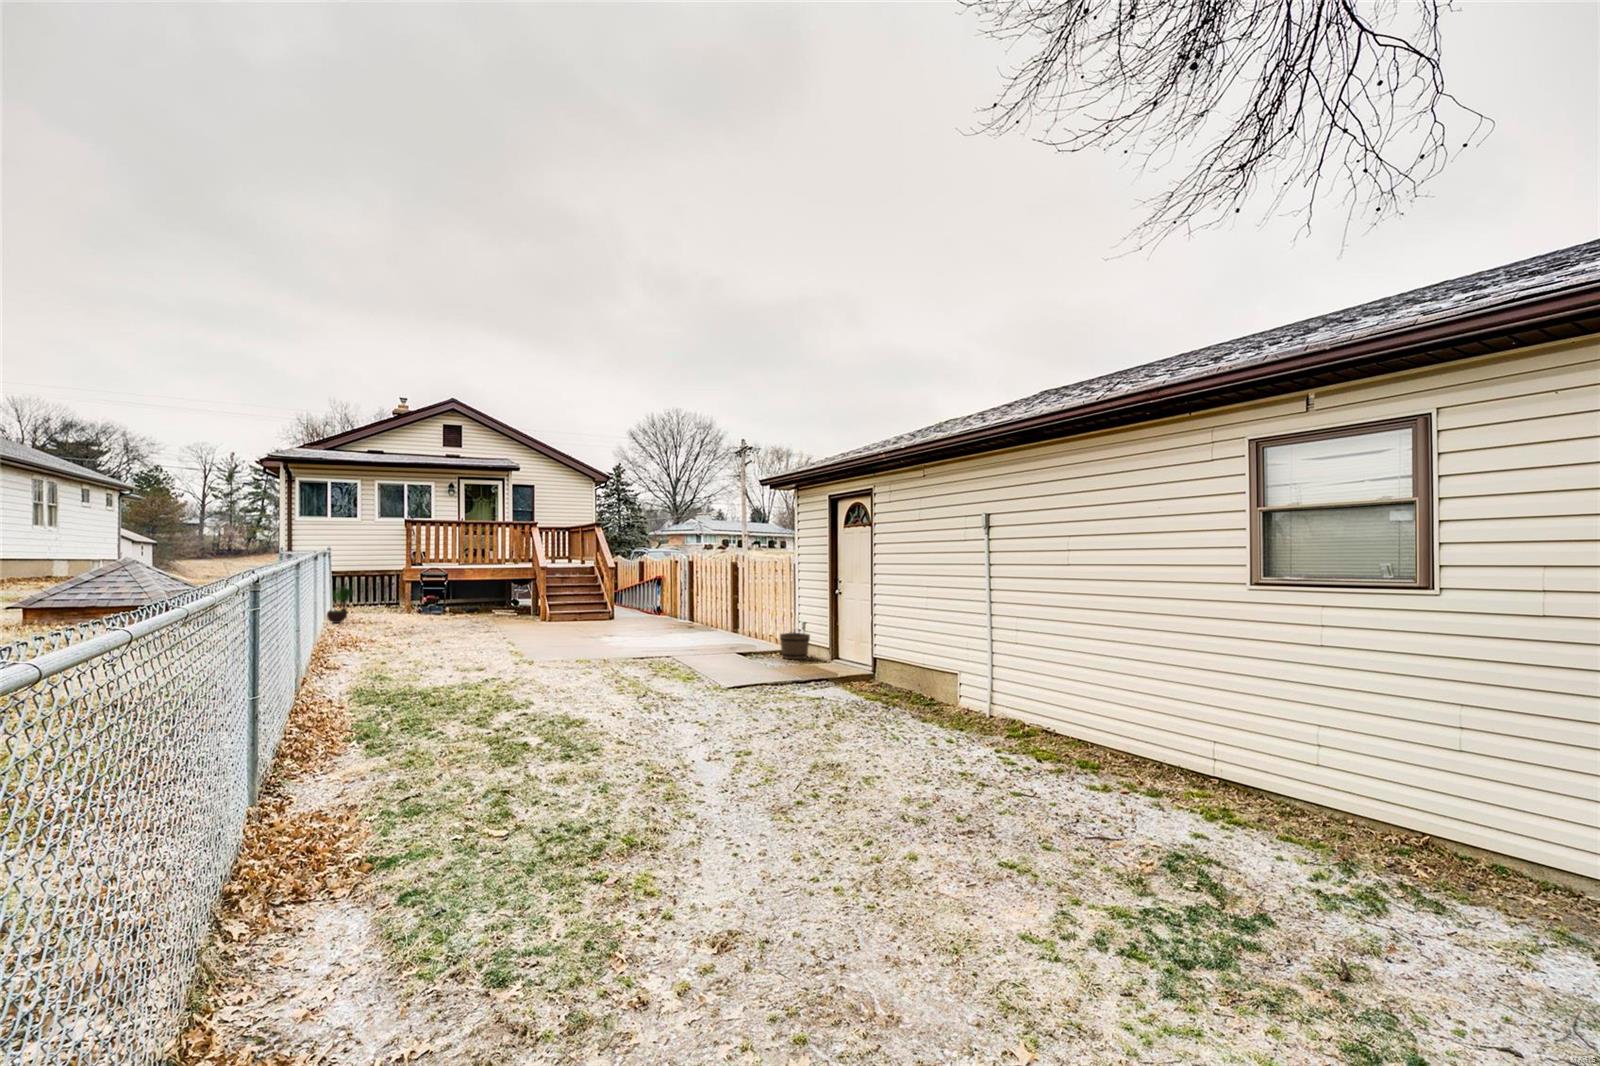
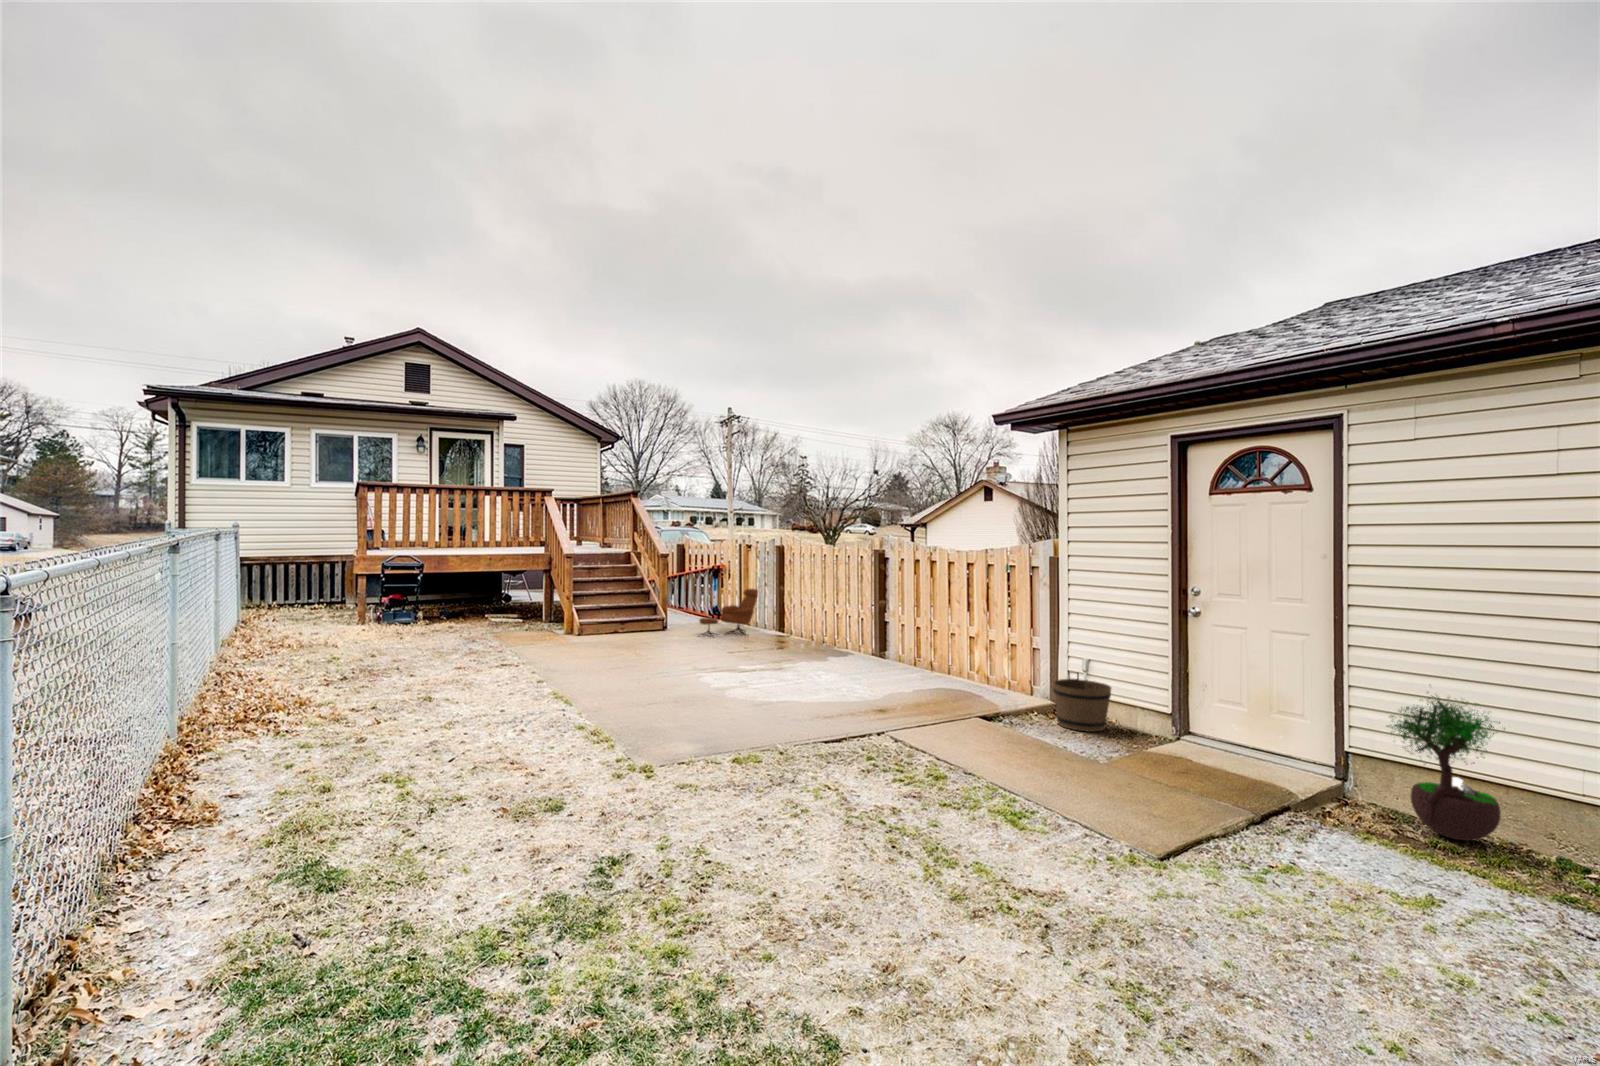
potted tree: present [327,588,354,623] -> present [1387,696,1505,841]
lounge chair: none [632,591,677,624] -> present [699,589,758,635]

